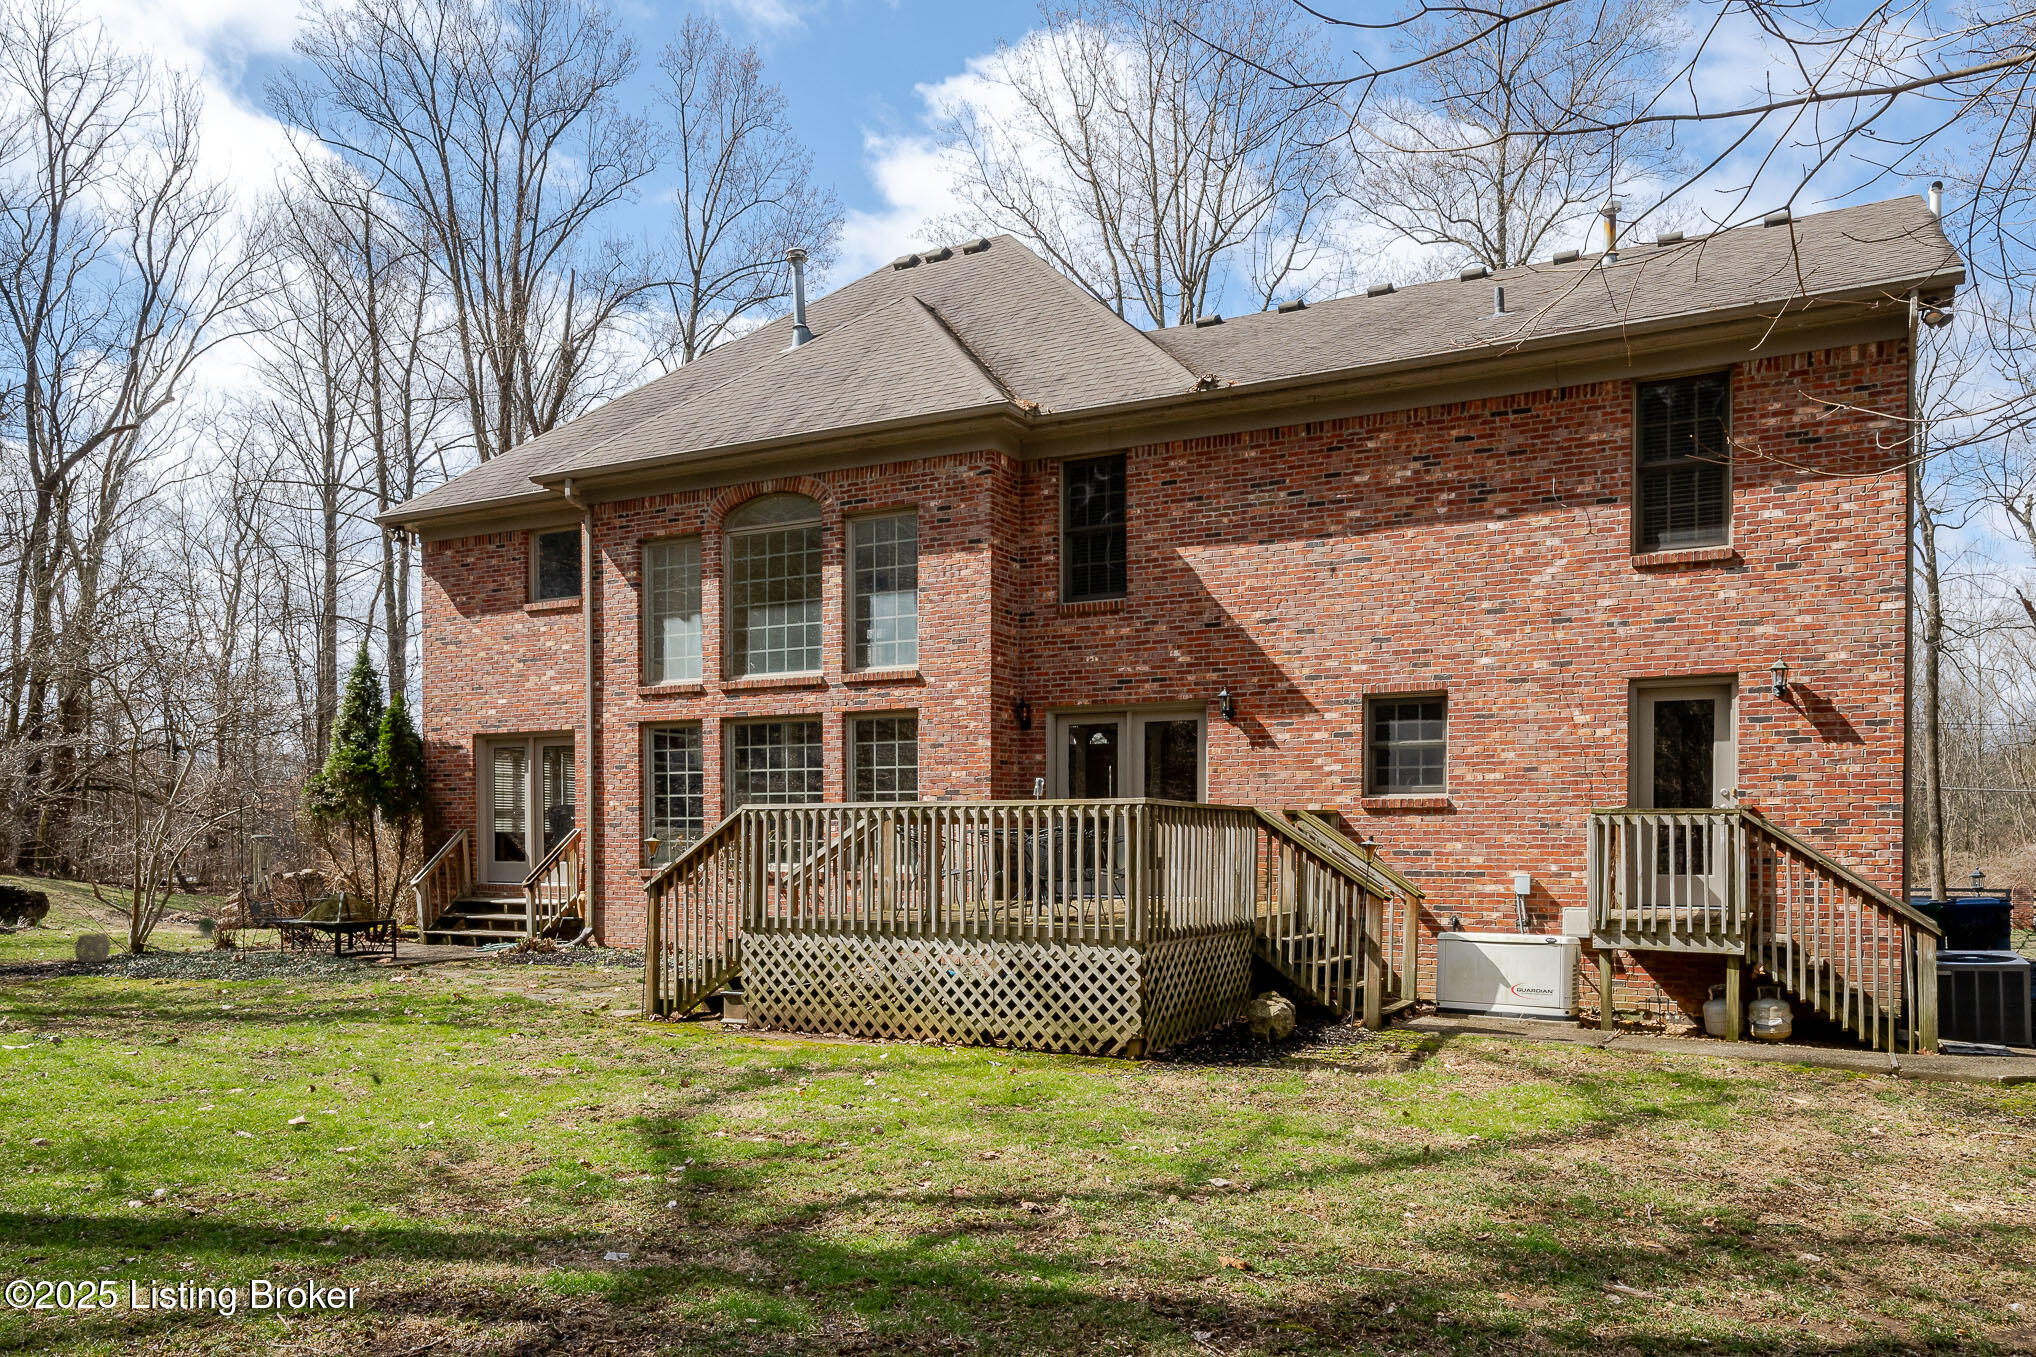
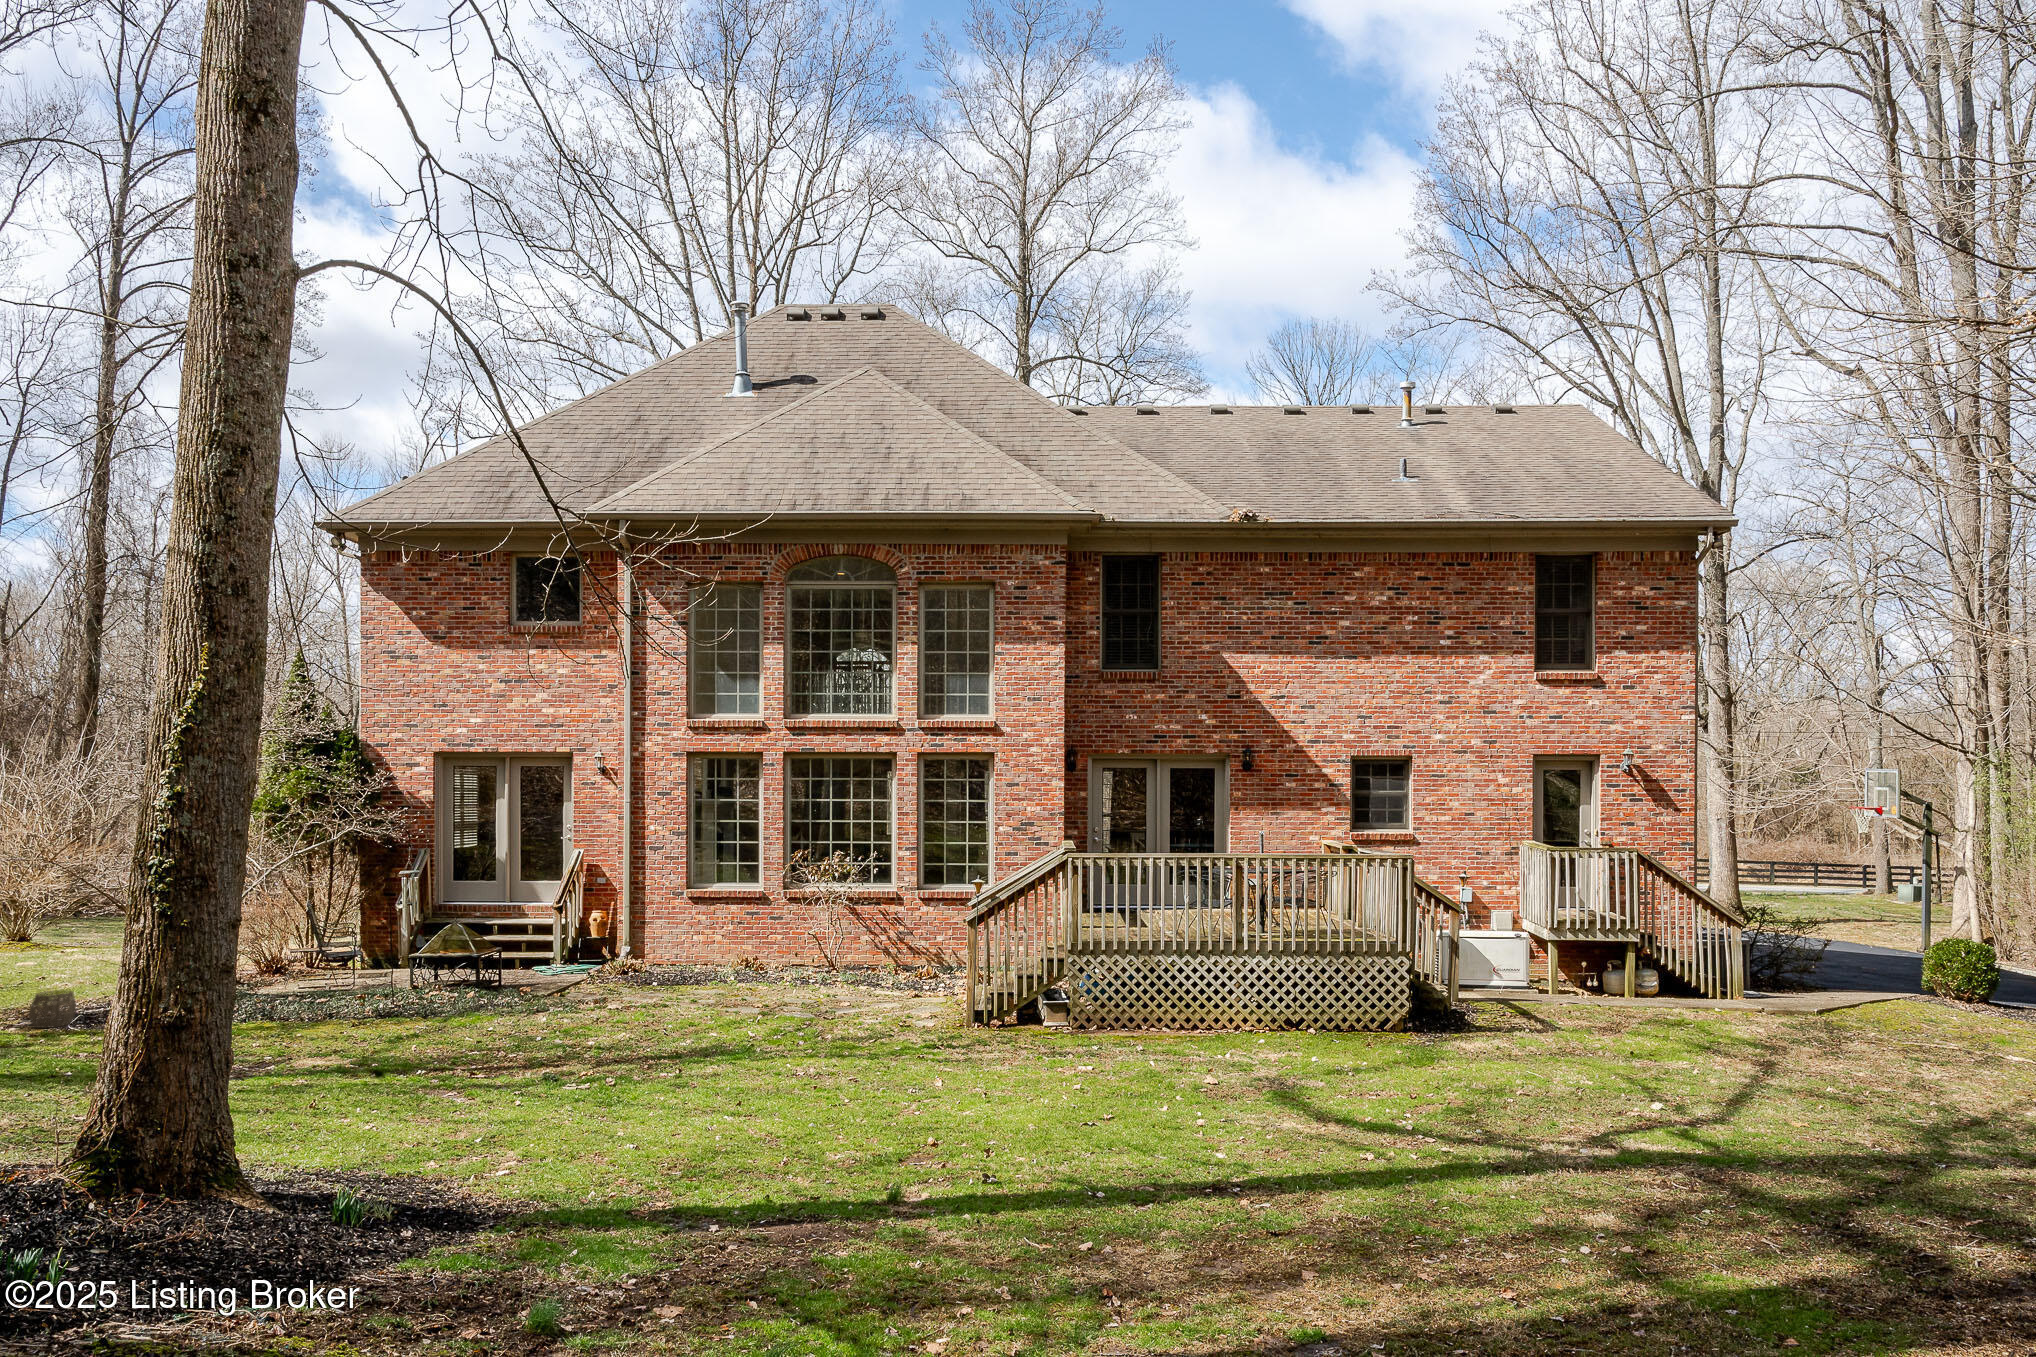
potted plant: present [197,918,218,938] -> none [49,959,81,986]

